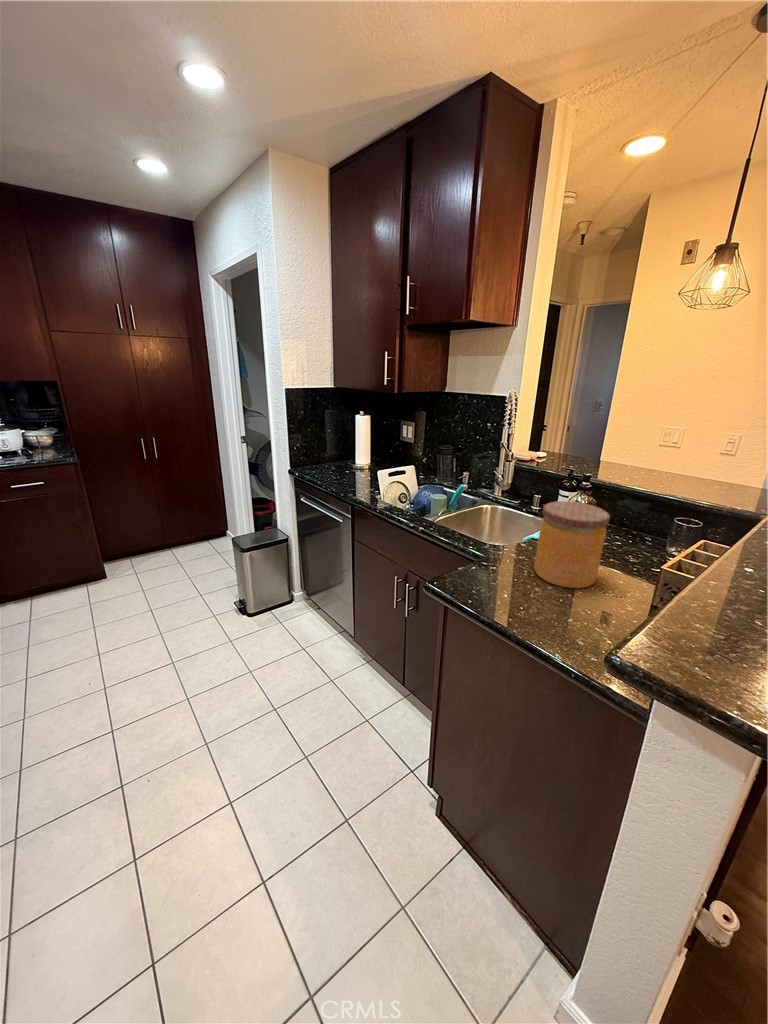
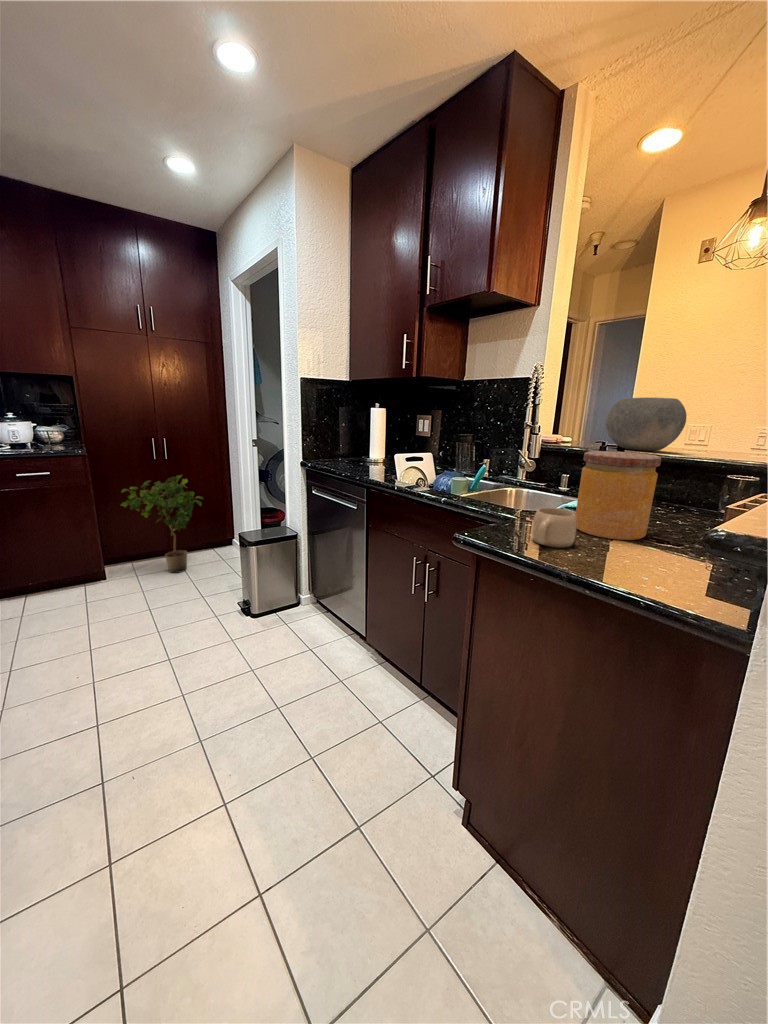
bowl: none [577,422,650,475] -> present [606,397,686,451]
potted plant: none [114,474,196,569] -> present [121,475,203,573]
mug: none [493,563,531,603] -> present [532,508,577,548]

